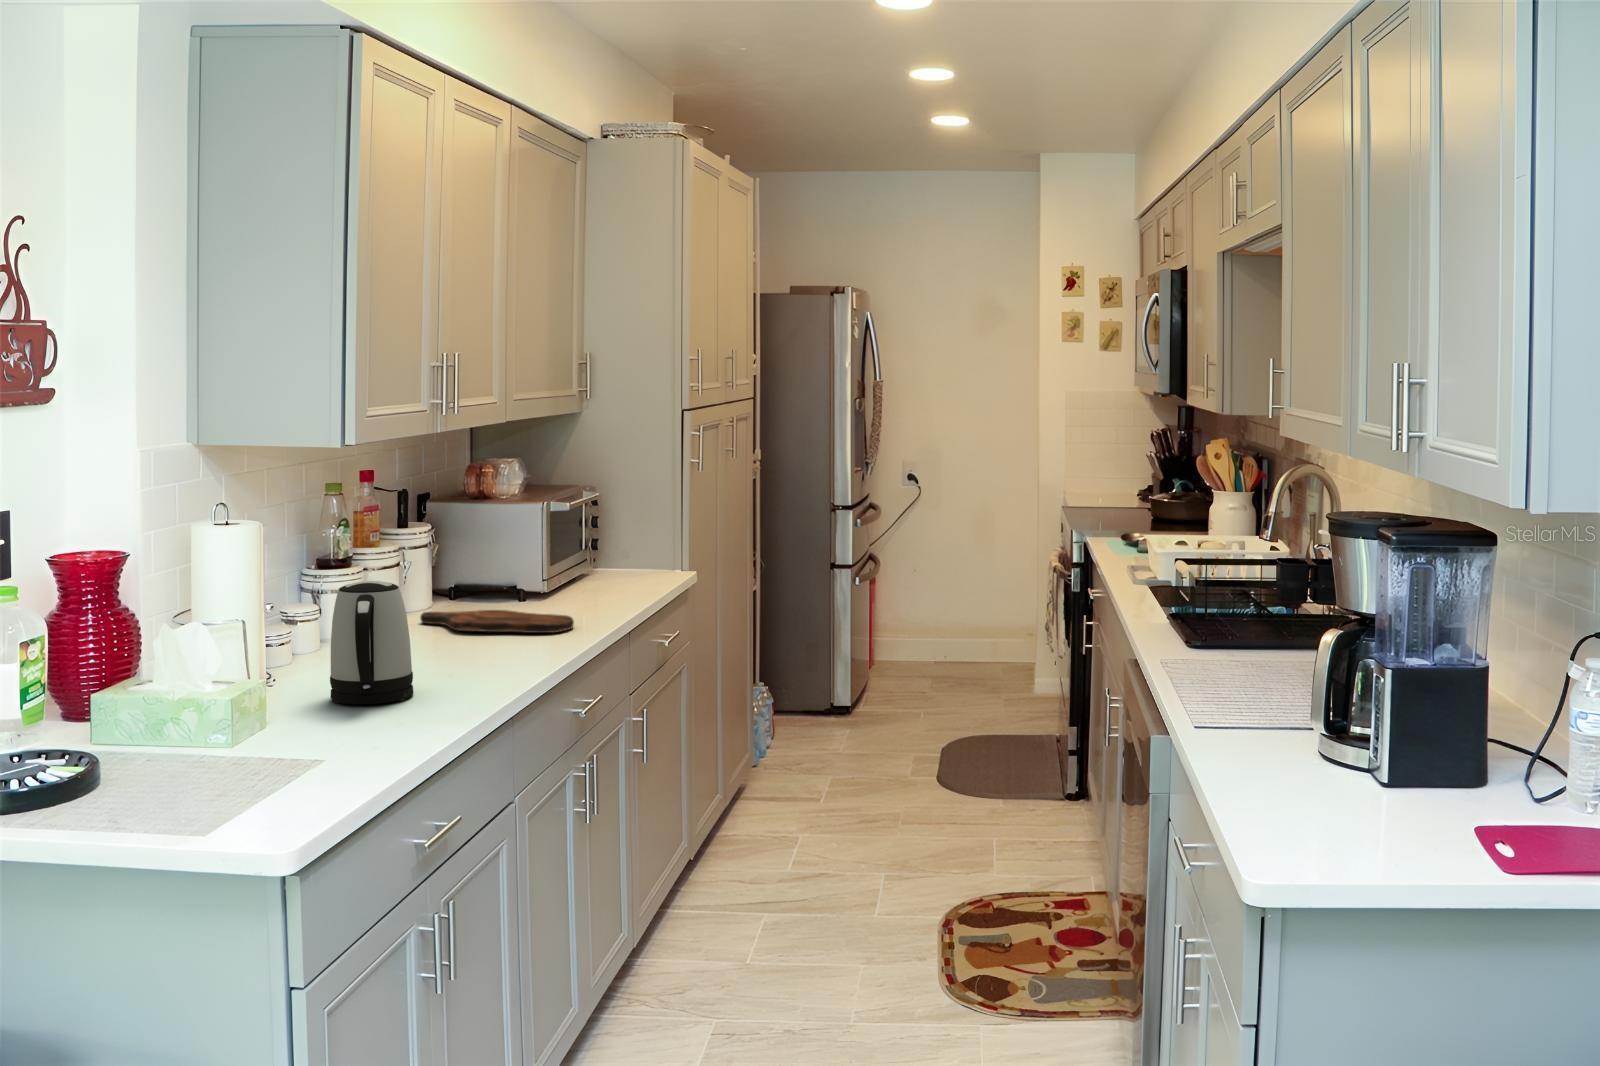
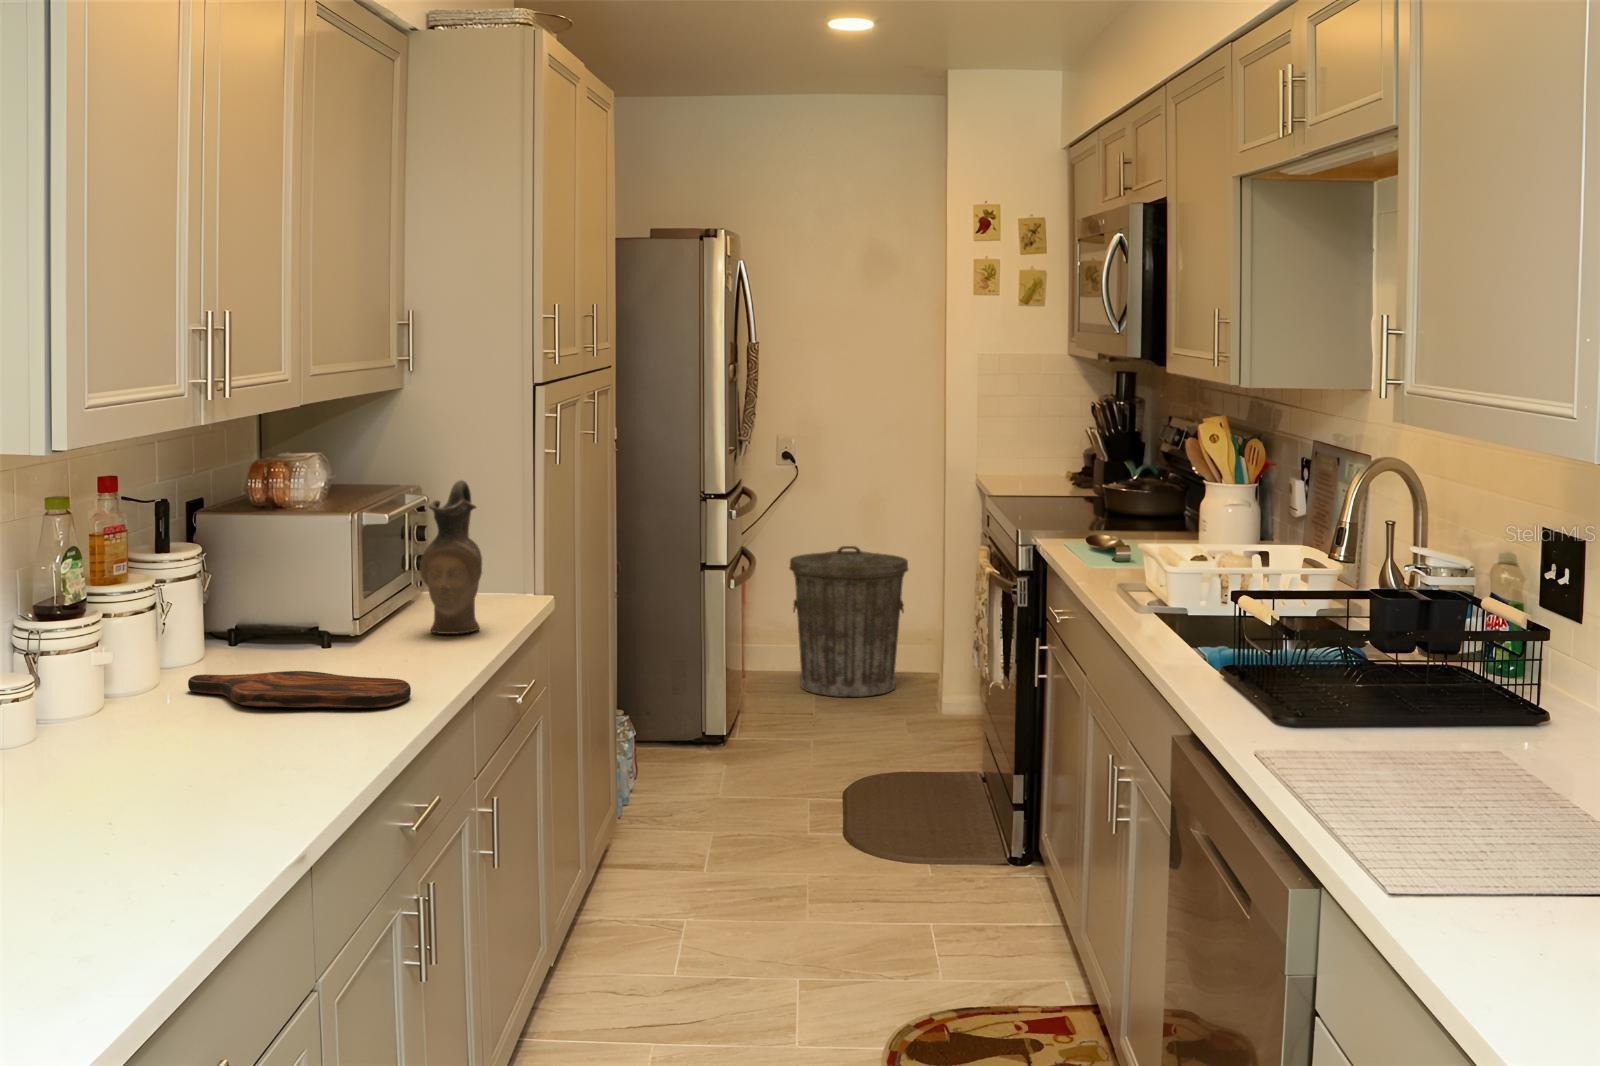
ceramic pitcher: none [588,479,634,592] -> present [420,480,482,634]
trash can: none [912,552,1011,676] -> present [790,546,908,697]
kettle: present [330,581,413,704] -> none [58,662,189,853]

